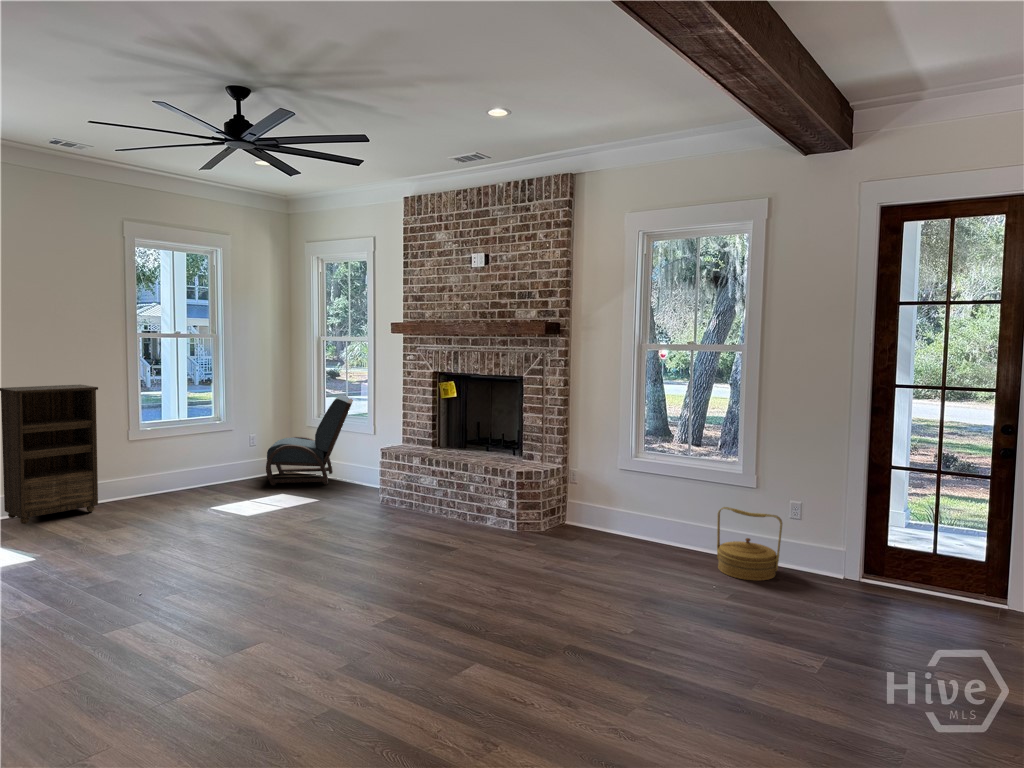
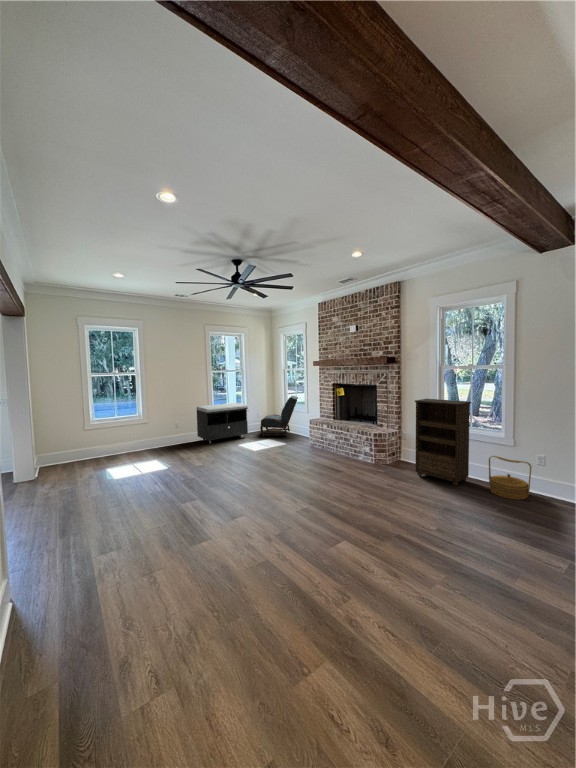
bookshelf: present [0,384,98,524] -> present [415,399,471,486]
storage bench: none [106,410,237,504] -> present [197,403,248,443]

